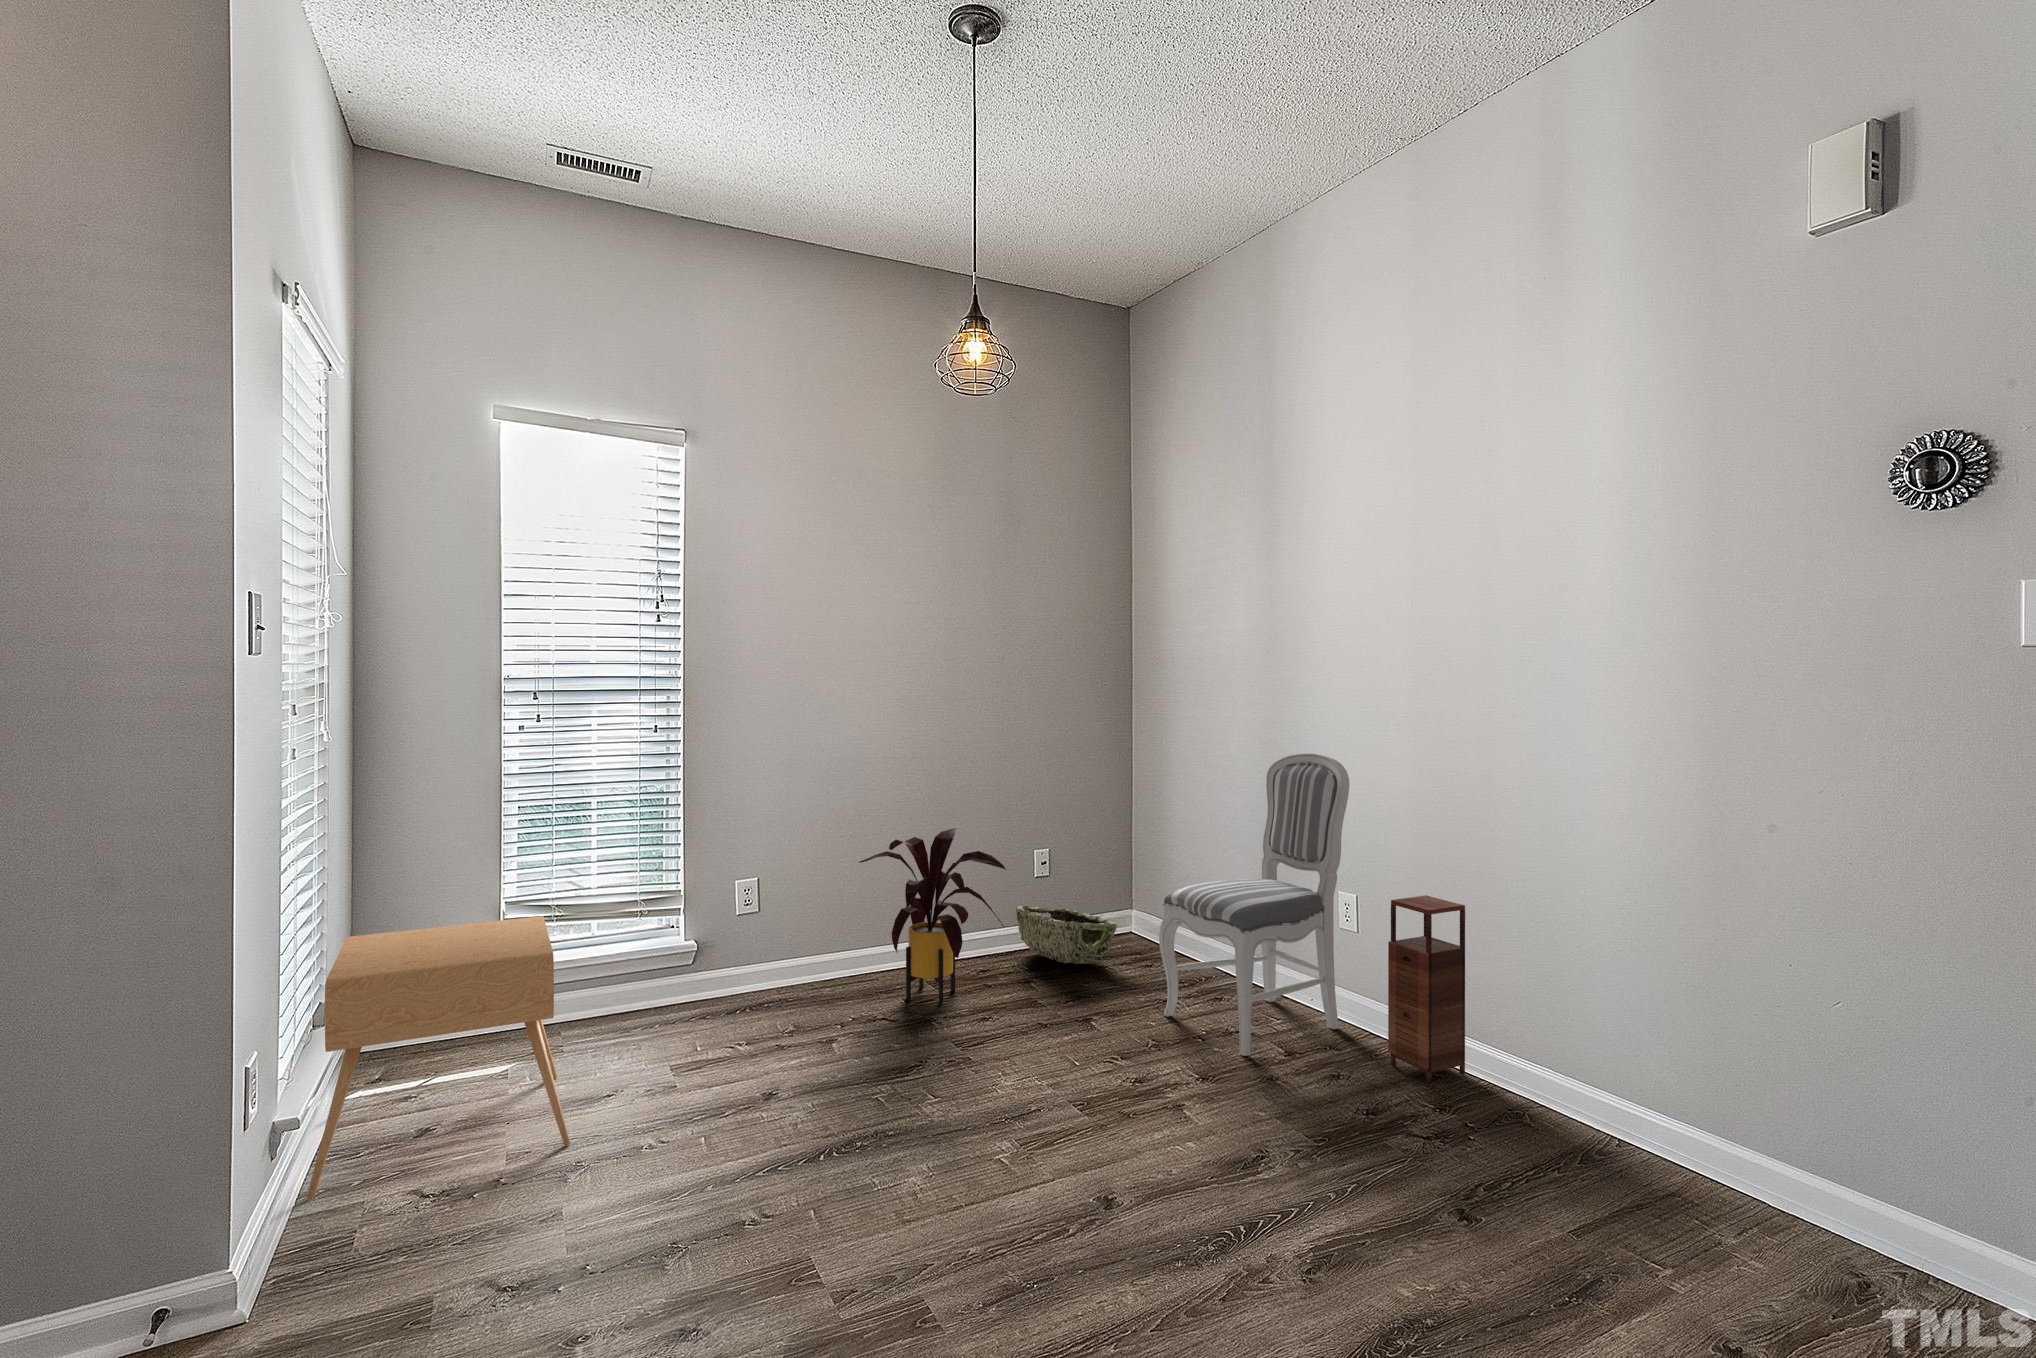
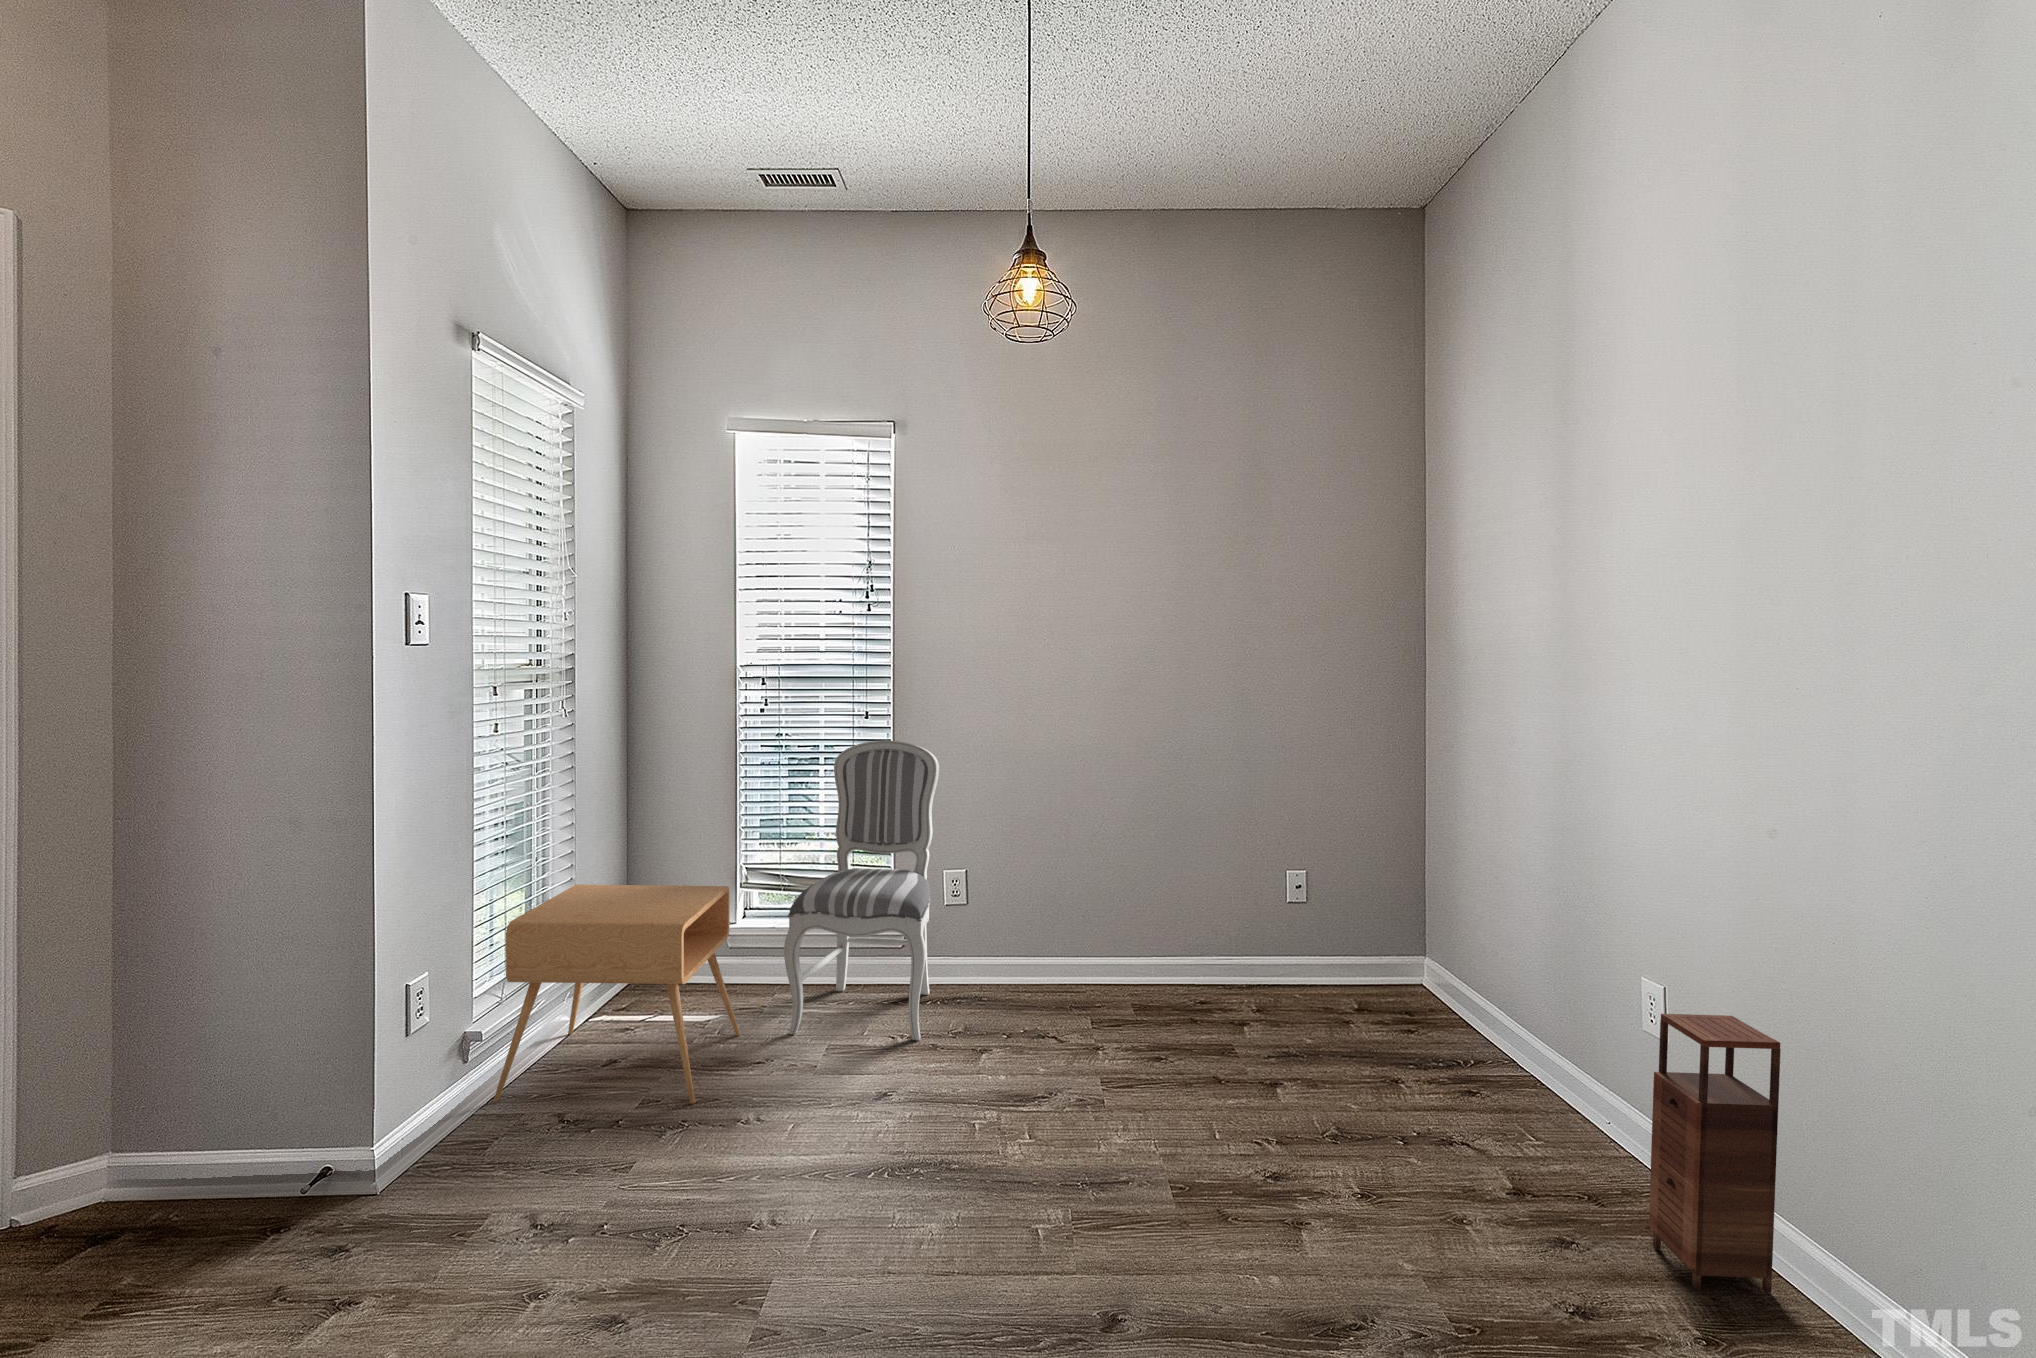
dining chair: present [1159,753,1349,1056] -> present [784,740,939,1040]
house plant: present [859,828,1006,1002] -> none [1055,840,1207,1030]
woven basket: present [1016,906,1117,965] -> none [1262,934,1371,1017]

